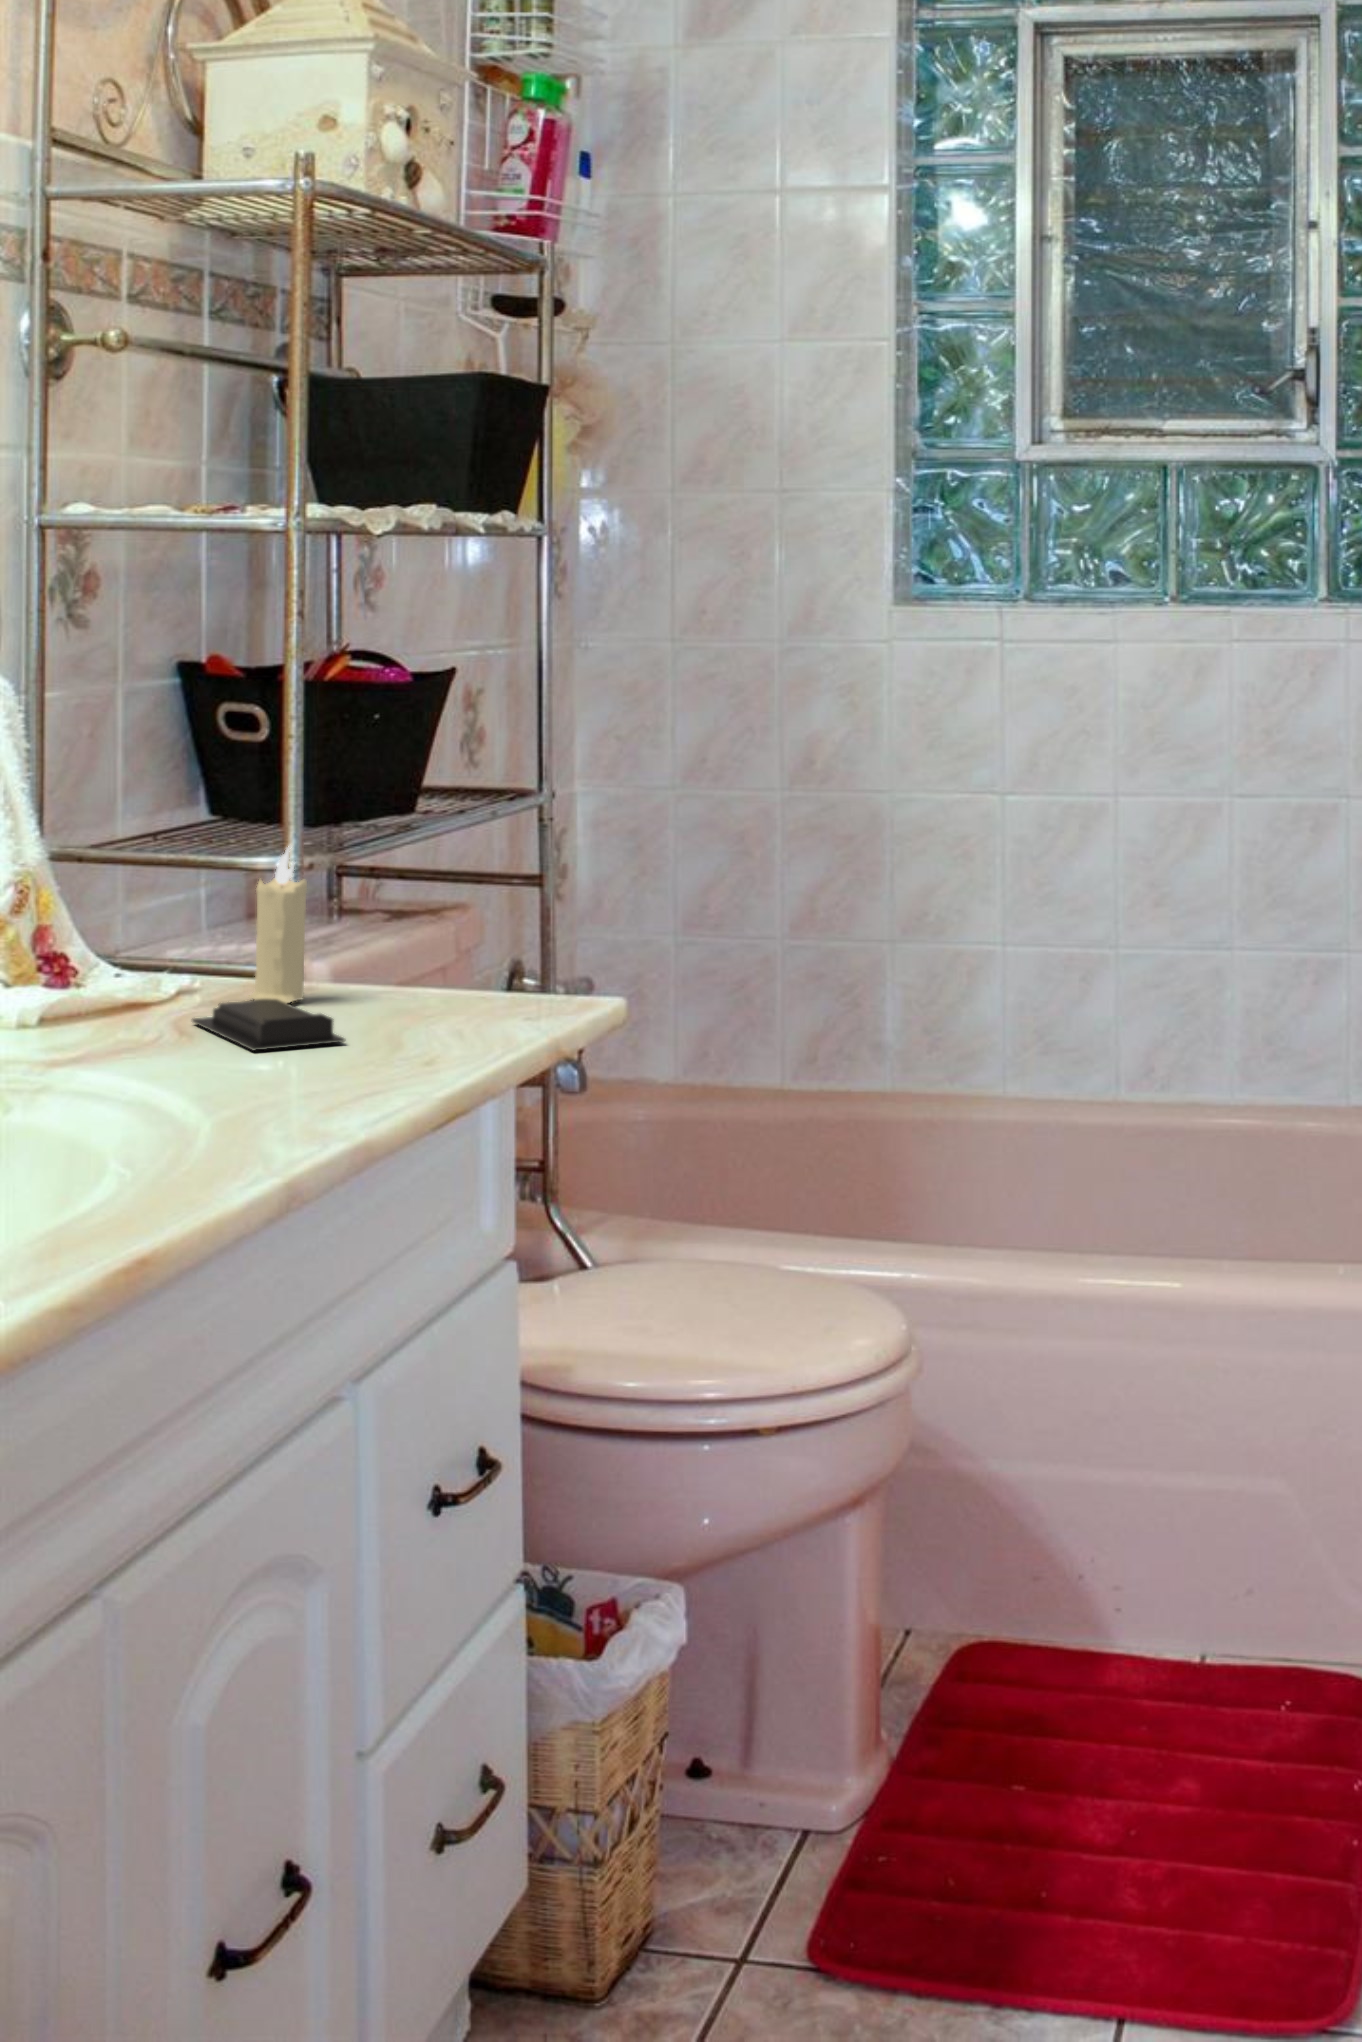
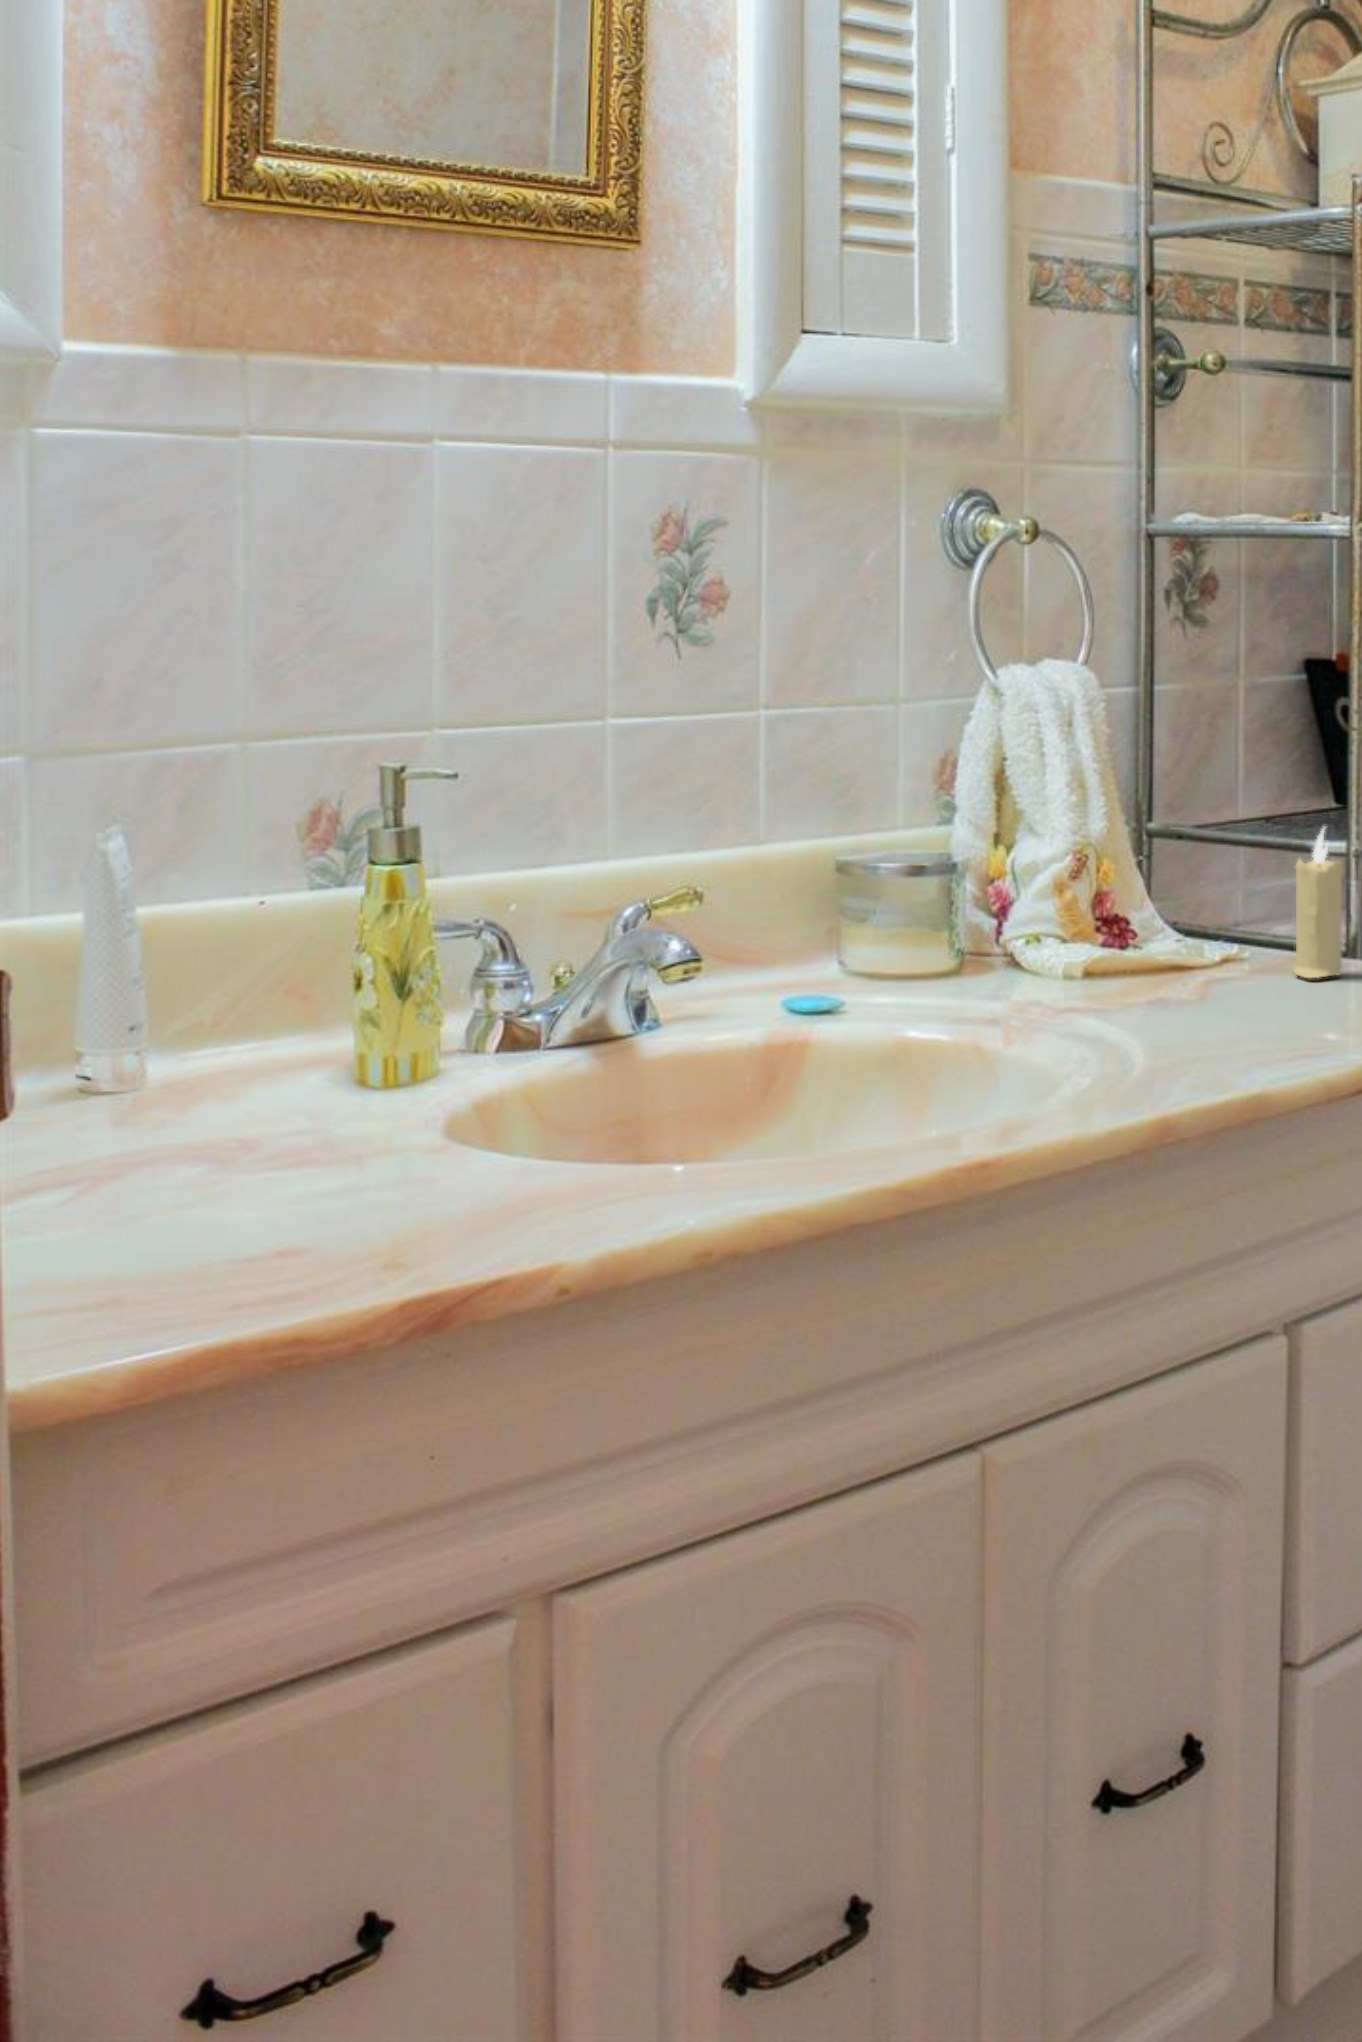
soap bar: present [192,998,345,1050] -> none [1220,970,1340,1016]

